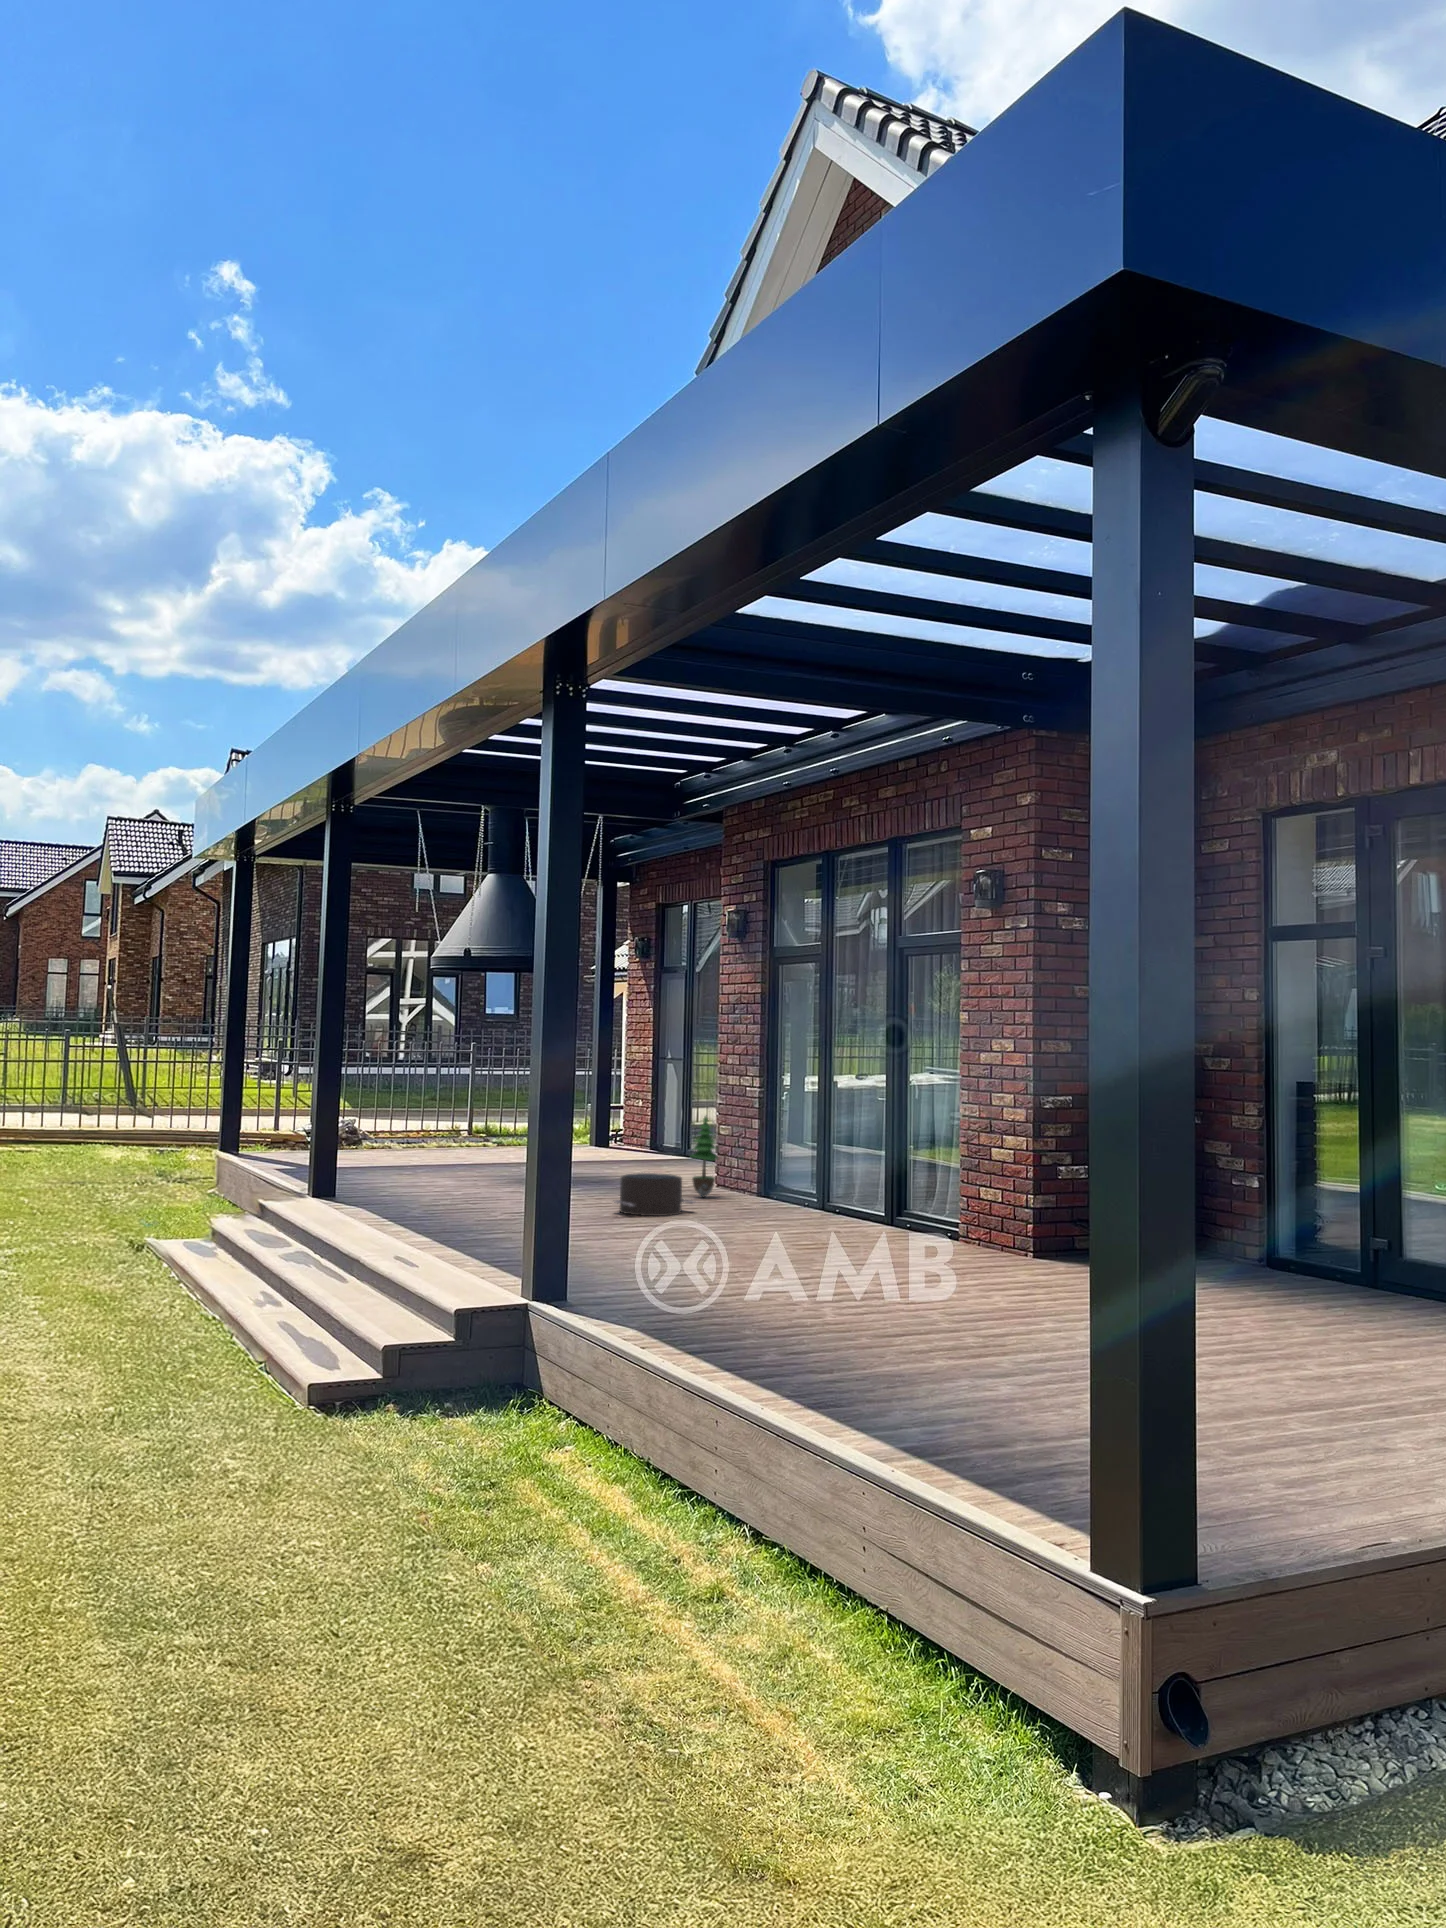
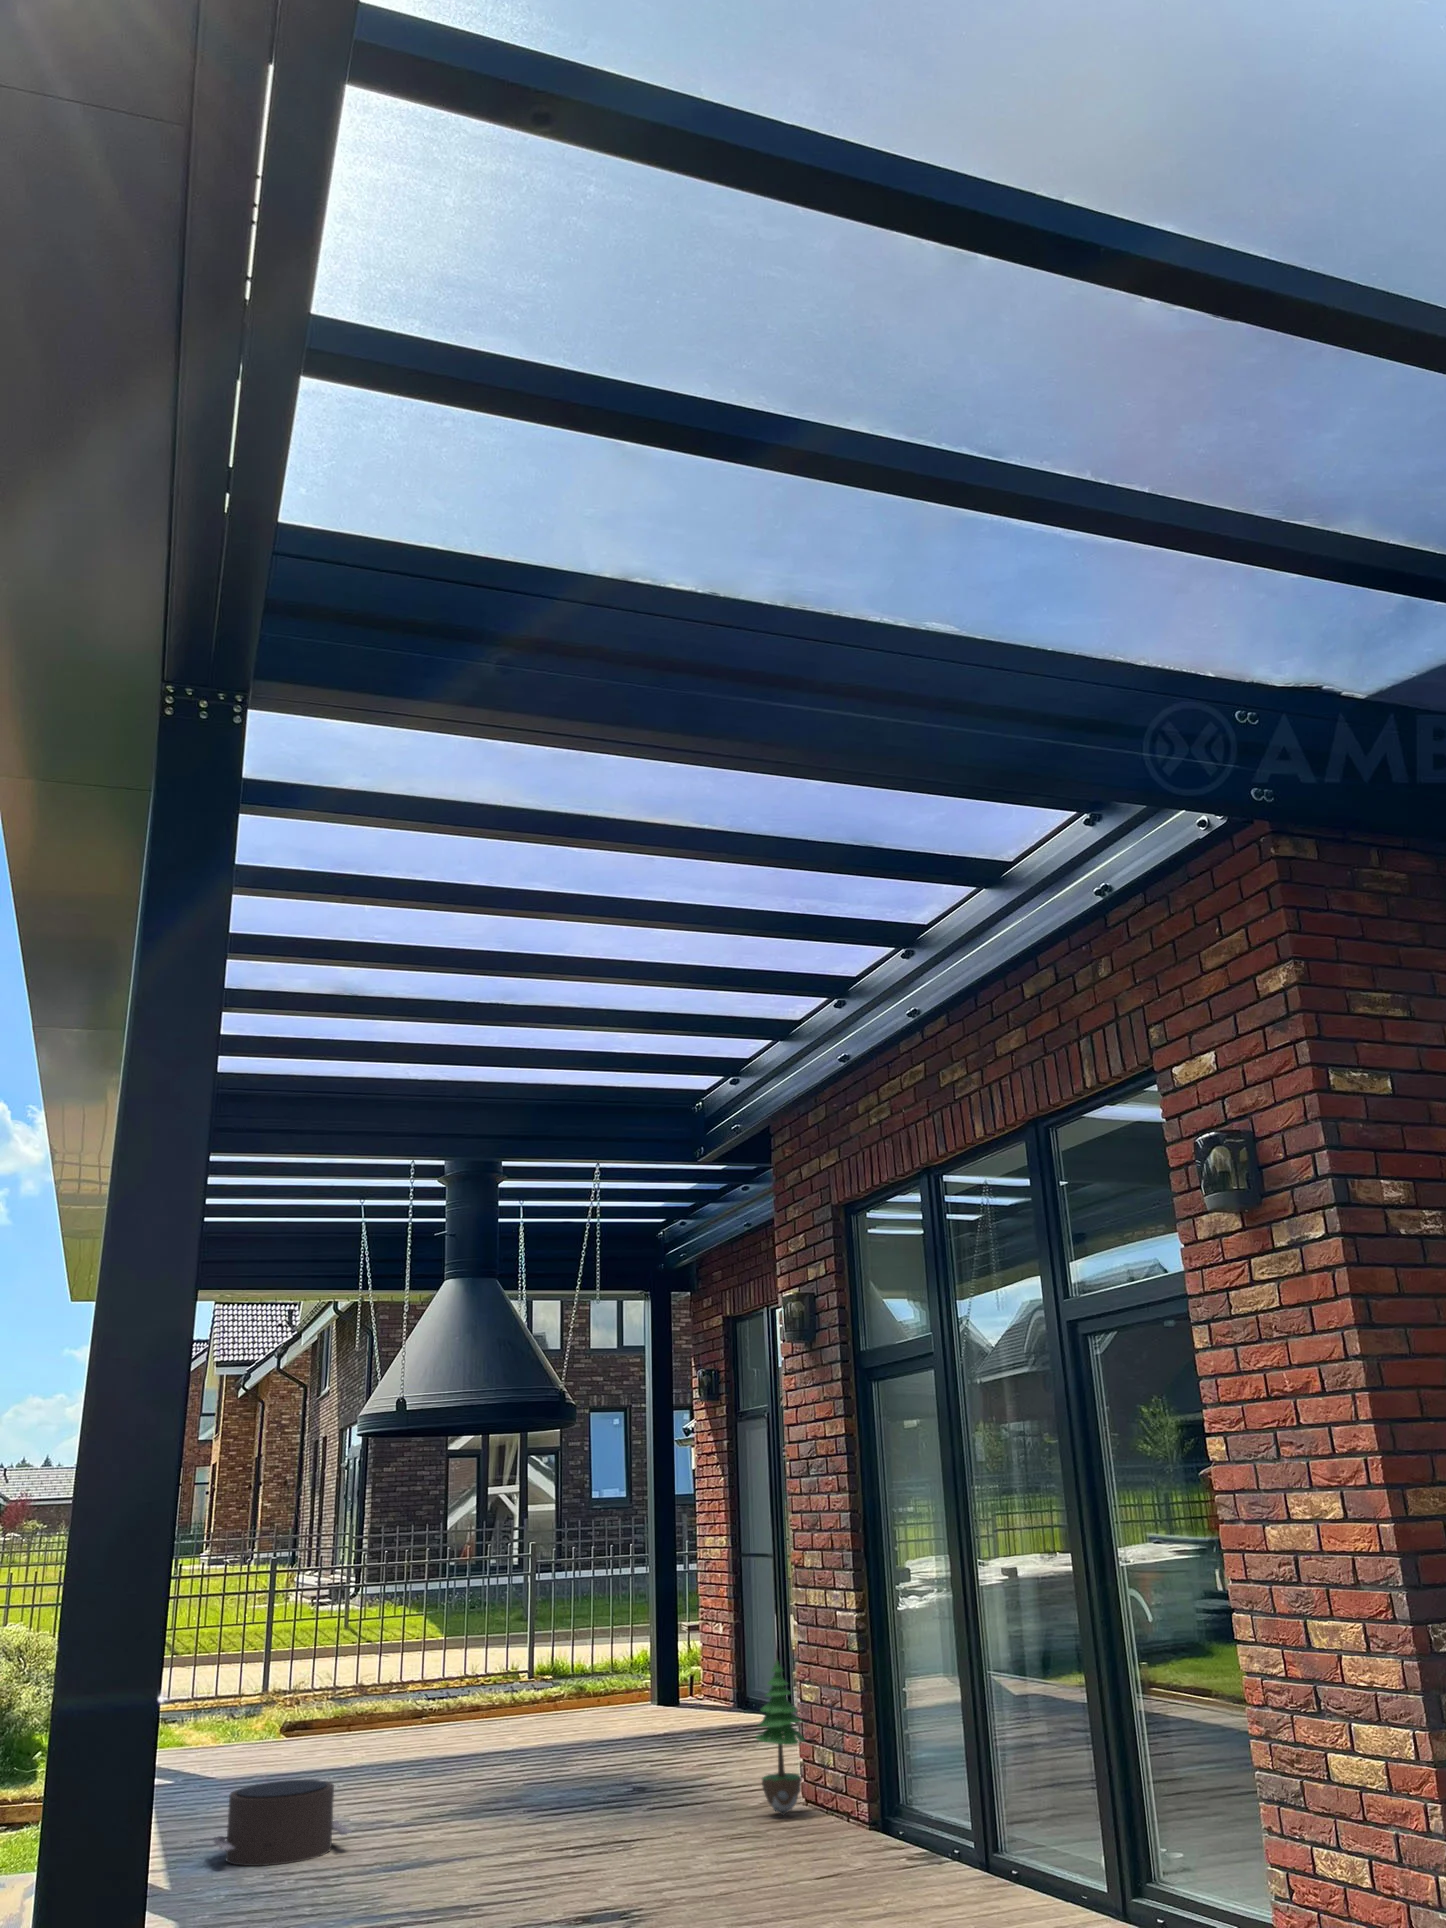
pouf: present [614,1173,694,1216] -> present [214,1780,352,1866]

